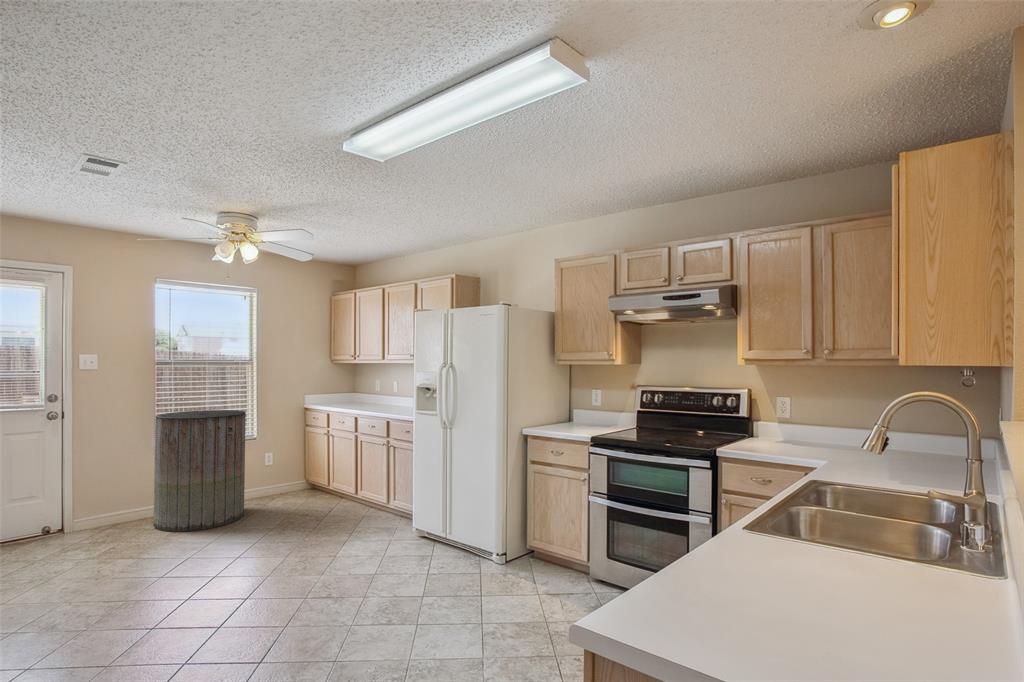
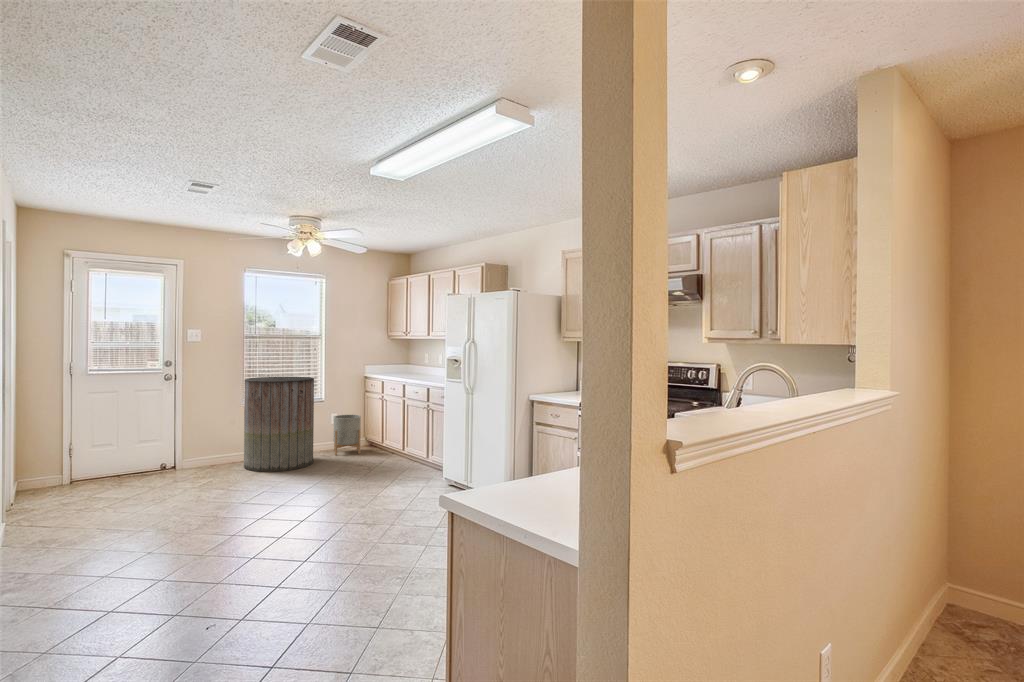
planter: none [268,453,302,503] -> present [333,415,361,455]

